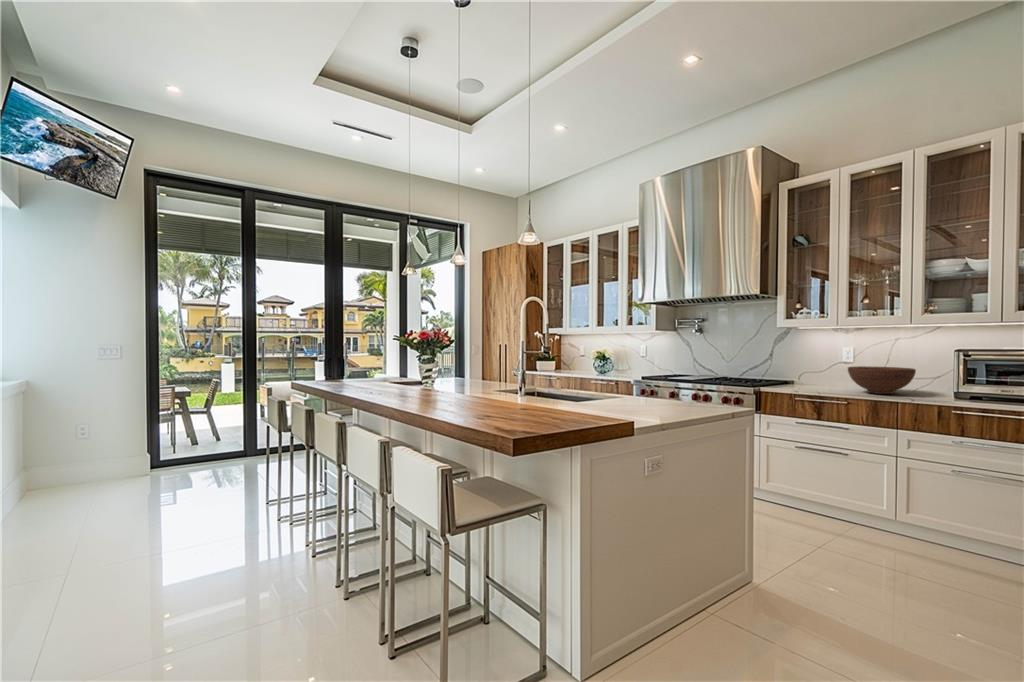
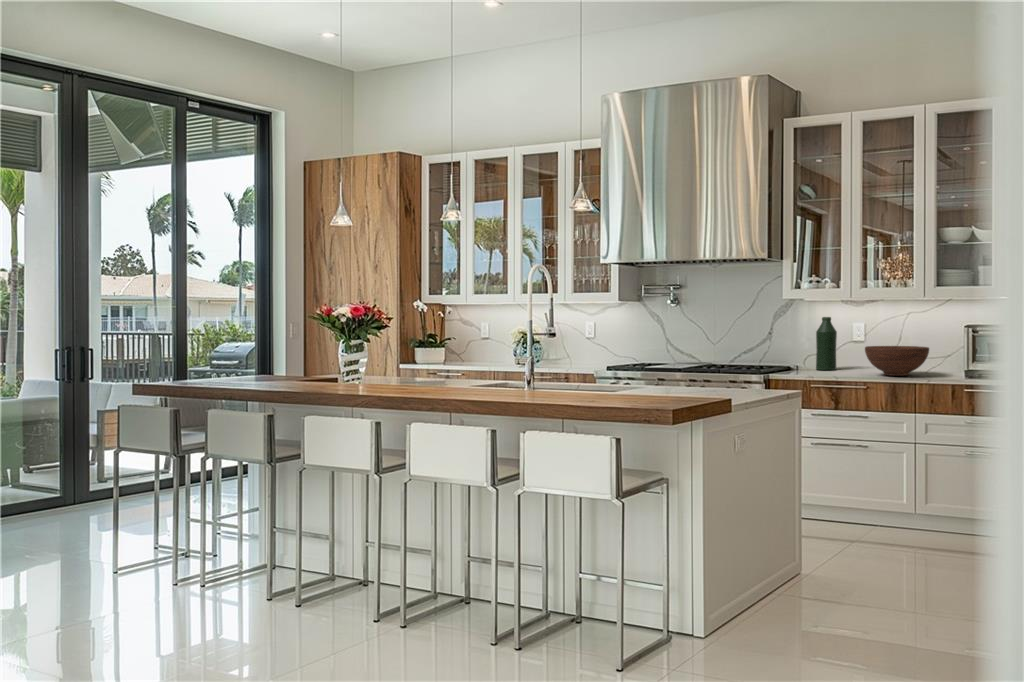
bottle: none [806,342,825,385] -> present [816,317,837,370]

